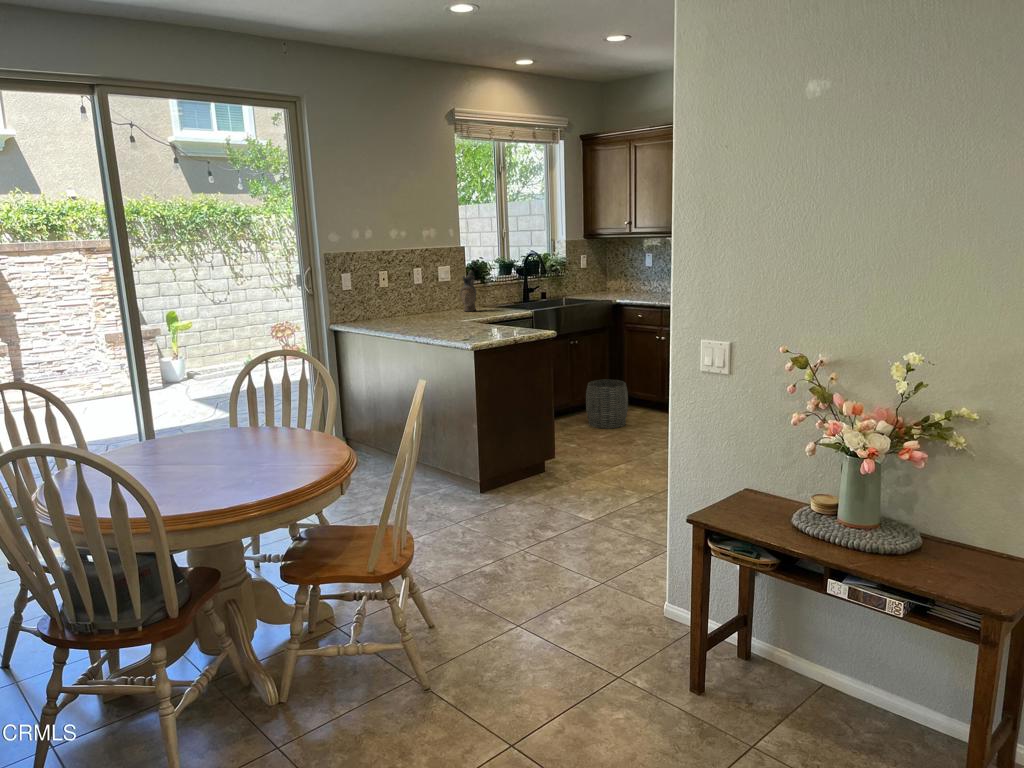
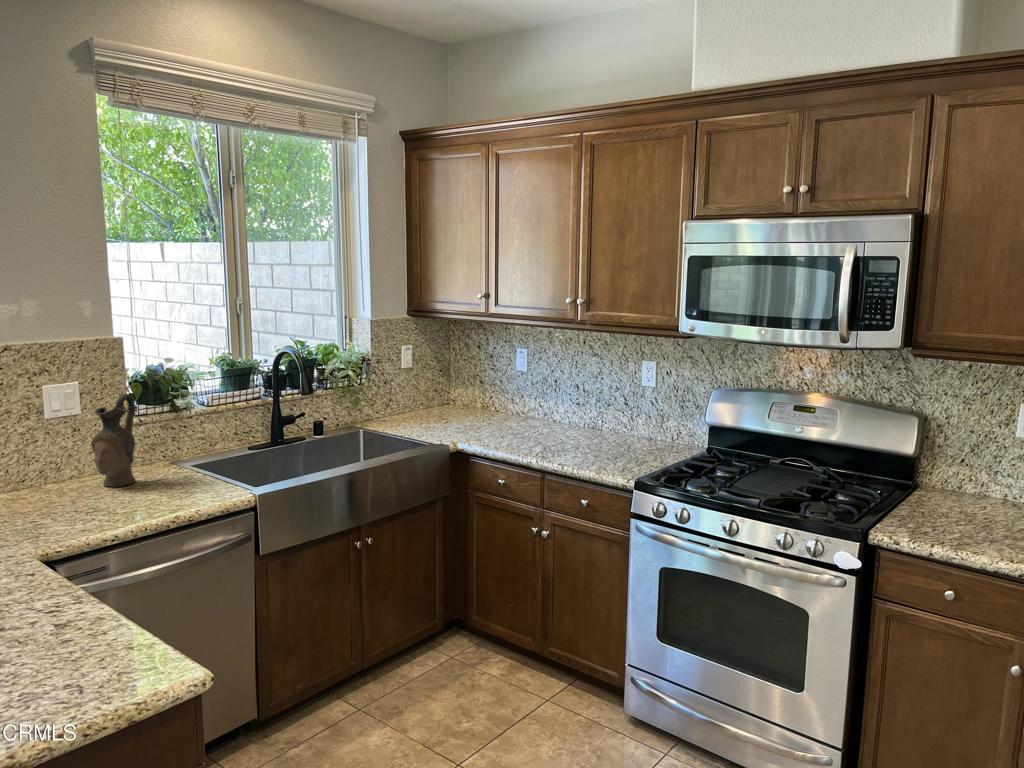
woven basket: present [586,380,628,429] -> none [379,620,468,744]

